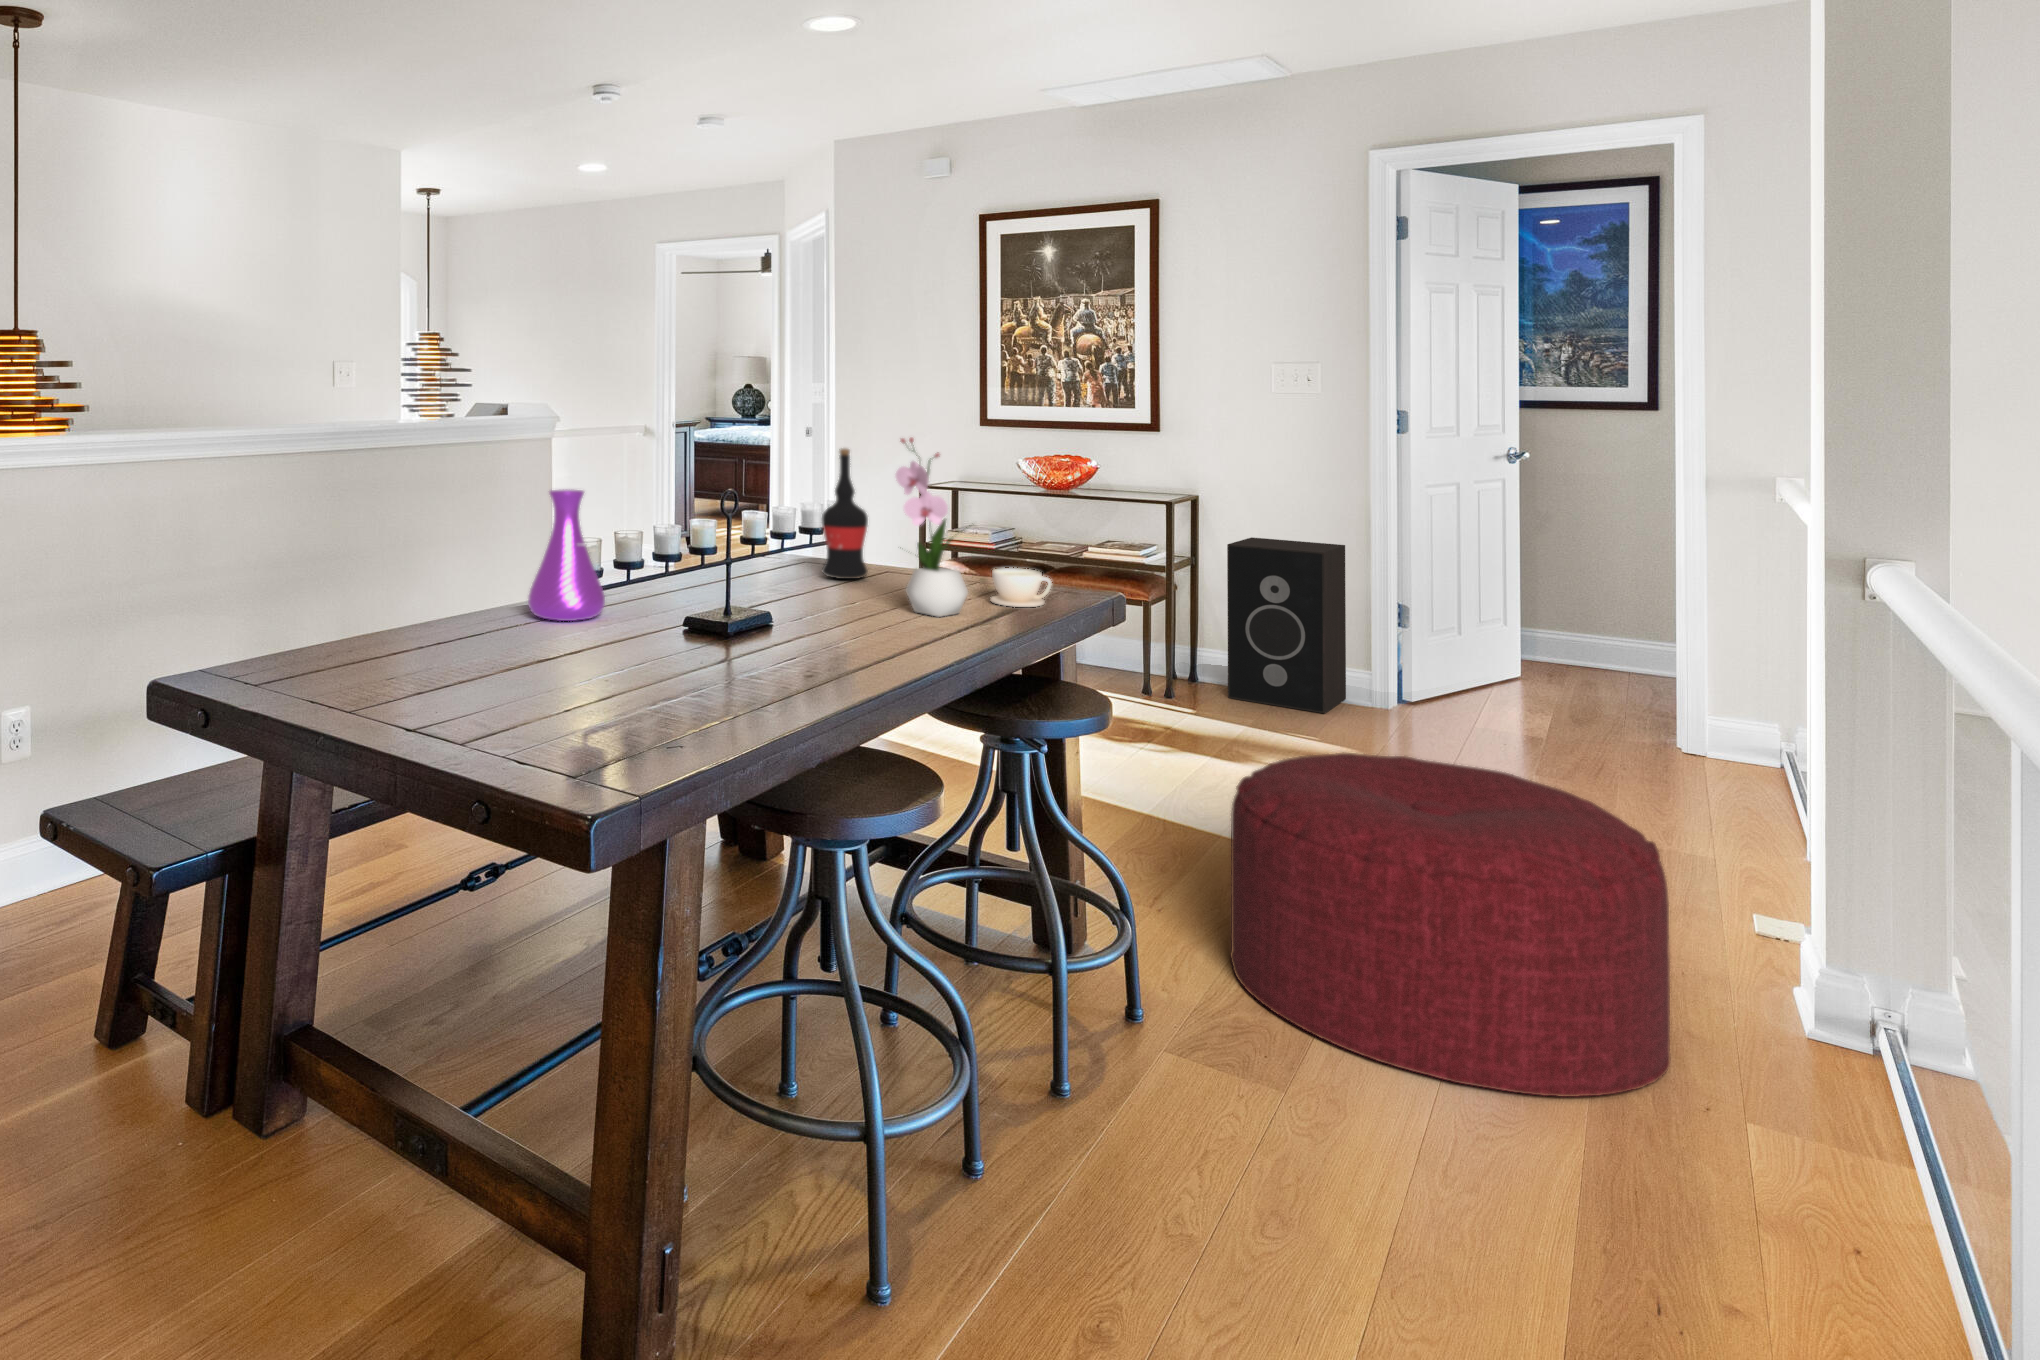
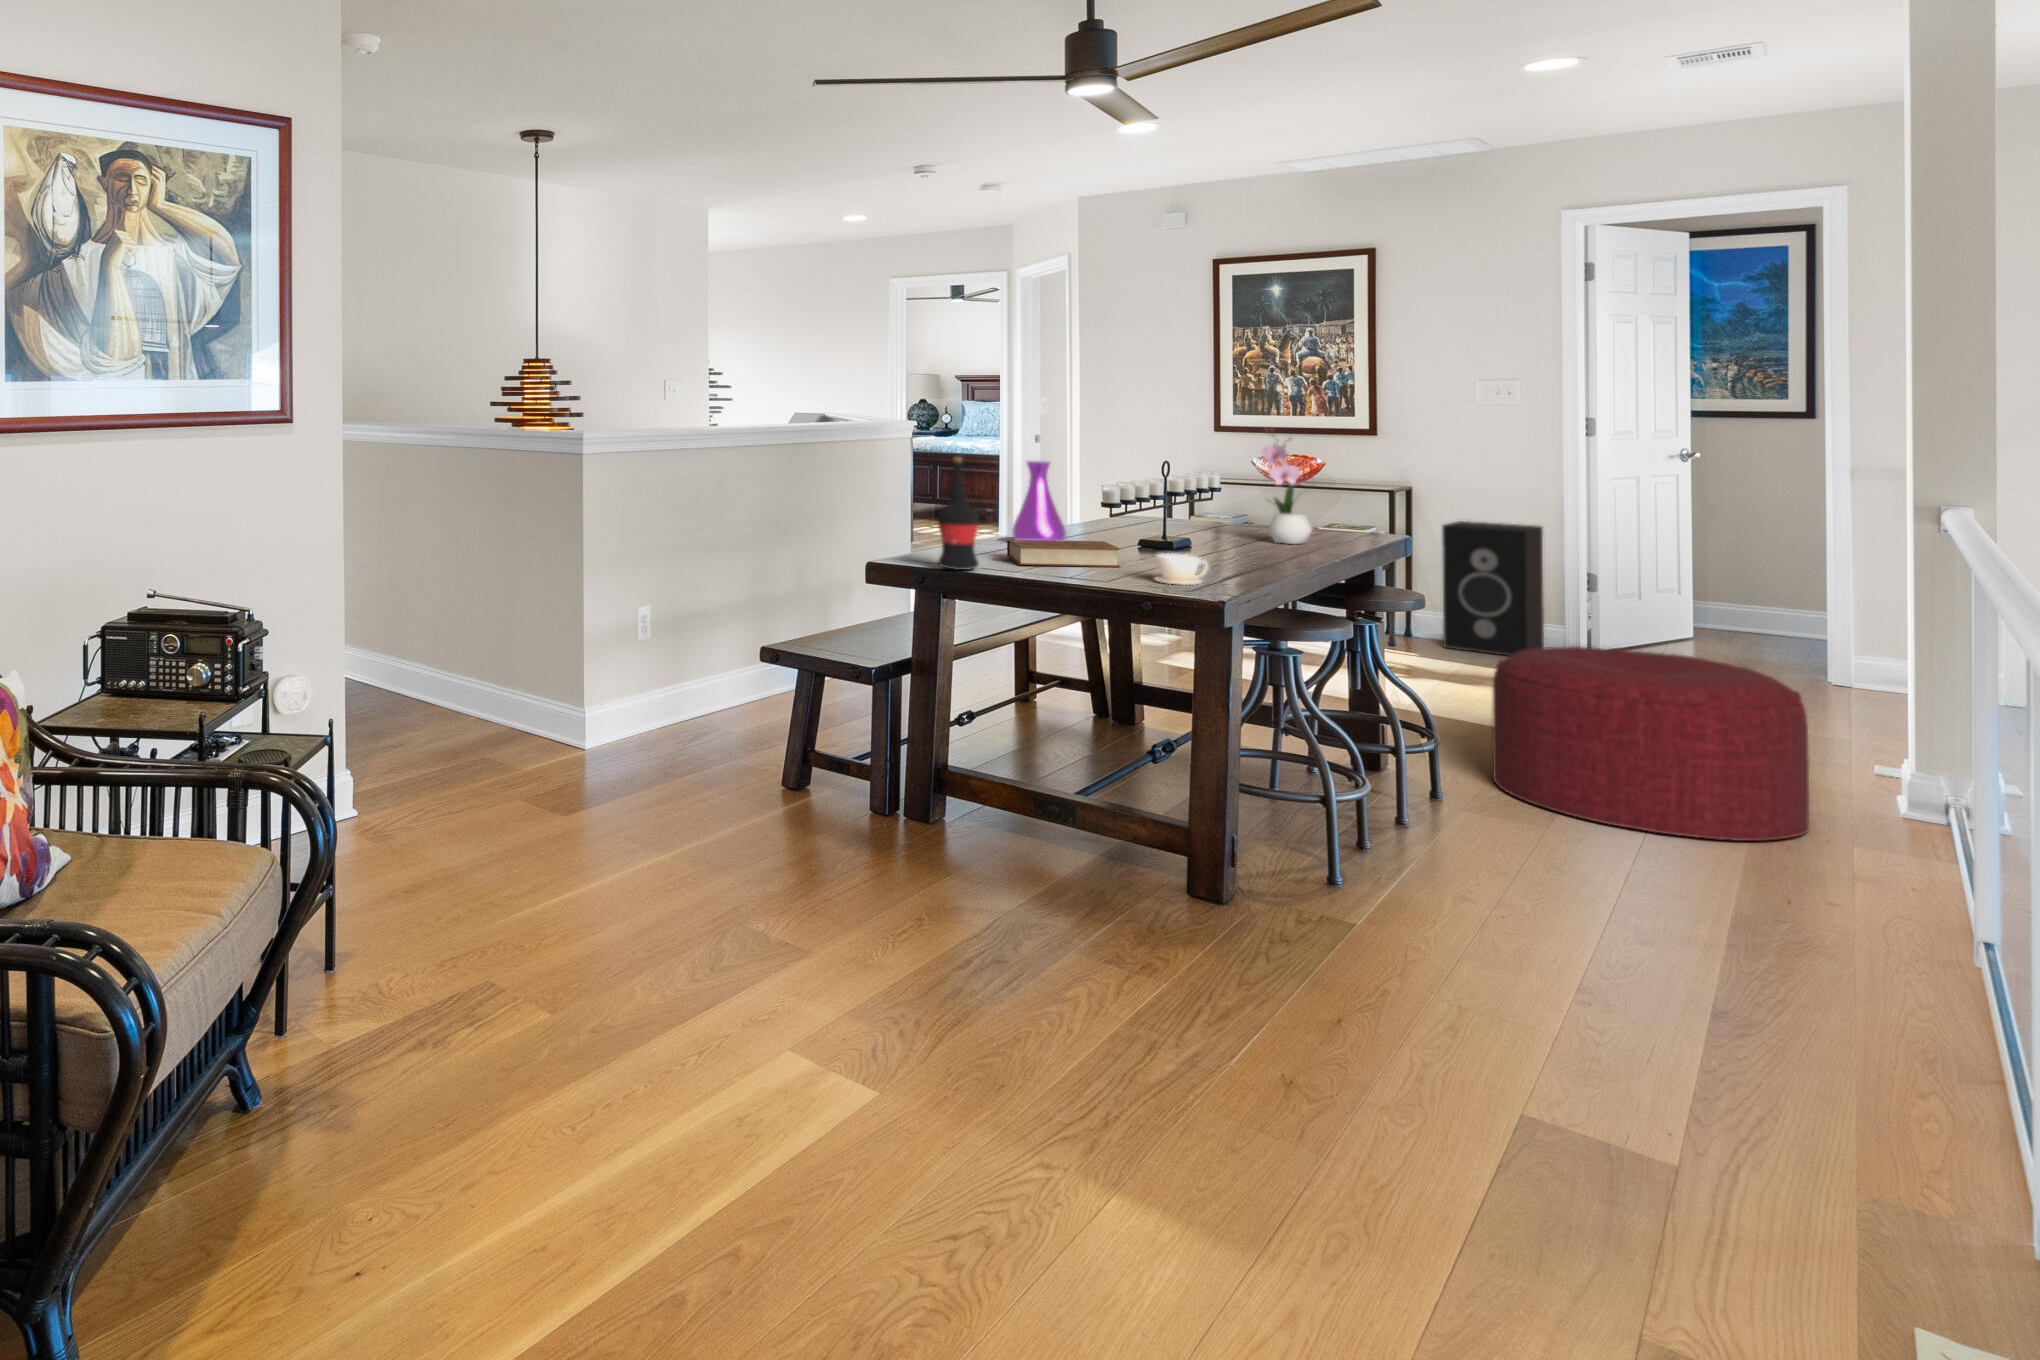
wine bottle: present [822,448,868,579] -> present [938,457,979,570]
coffee cup: present [991,568,1051,607] -> present [1155,553,1208,585]
book: none [430,625,612,680] -> present [993,540,1120,567]

